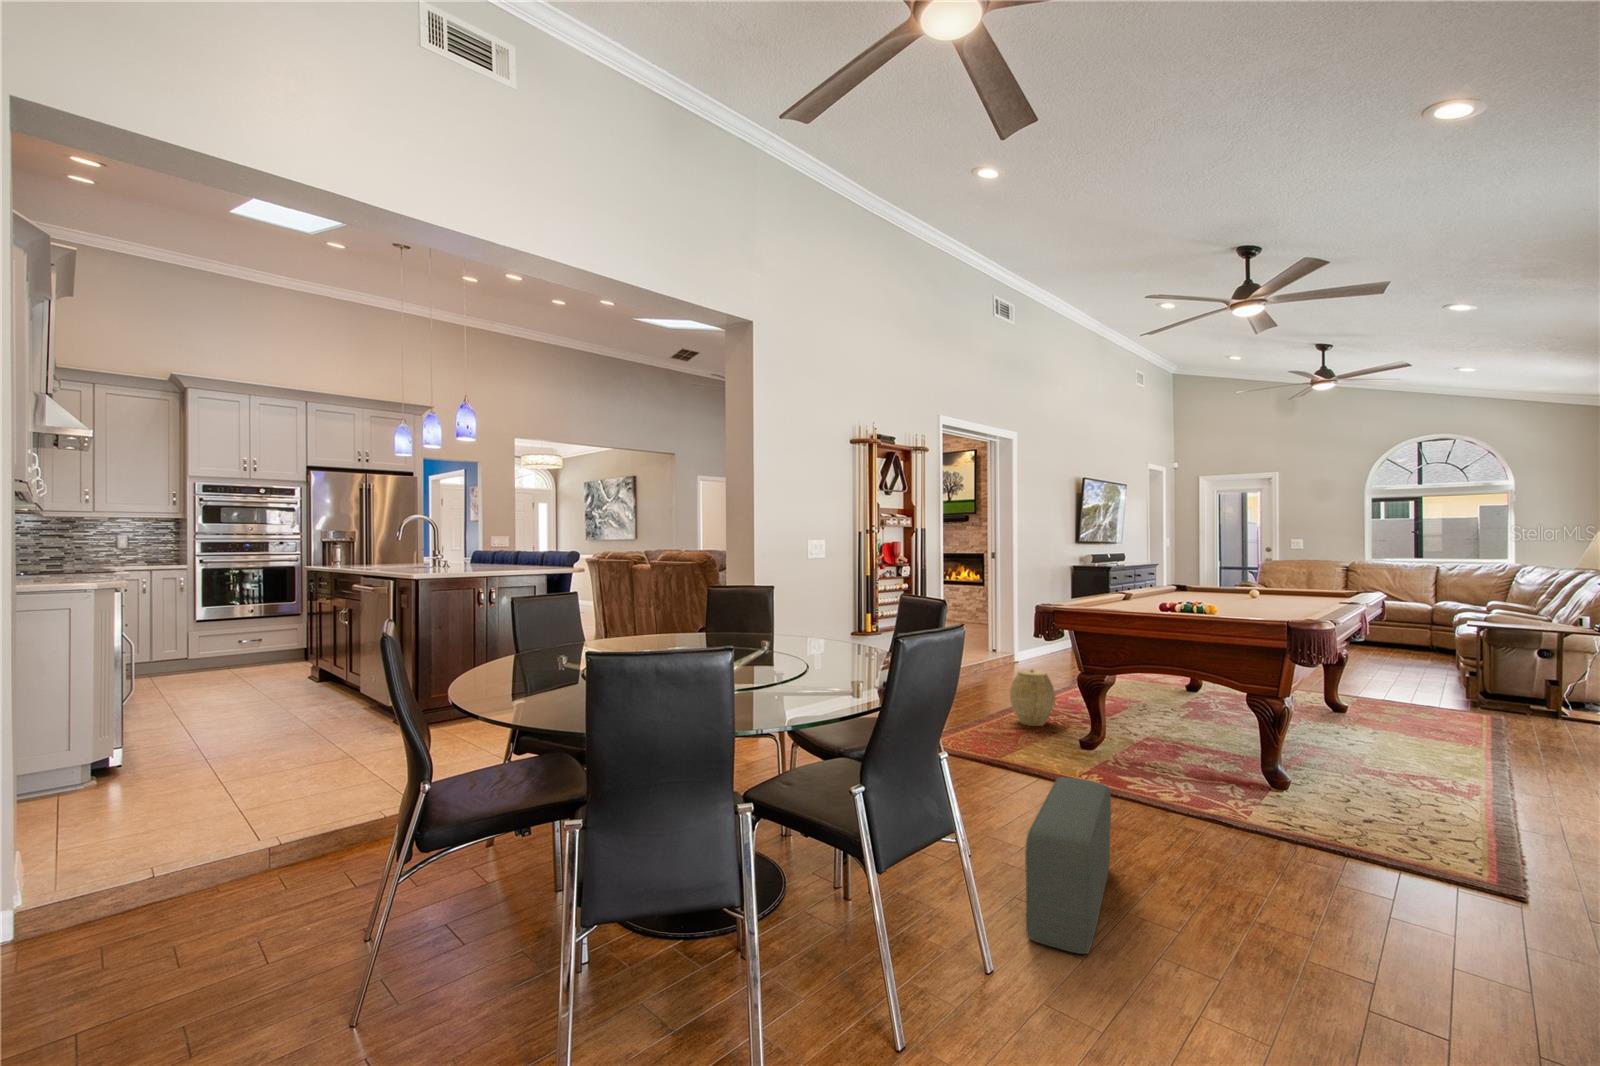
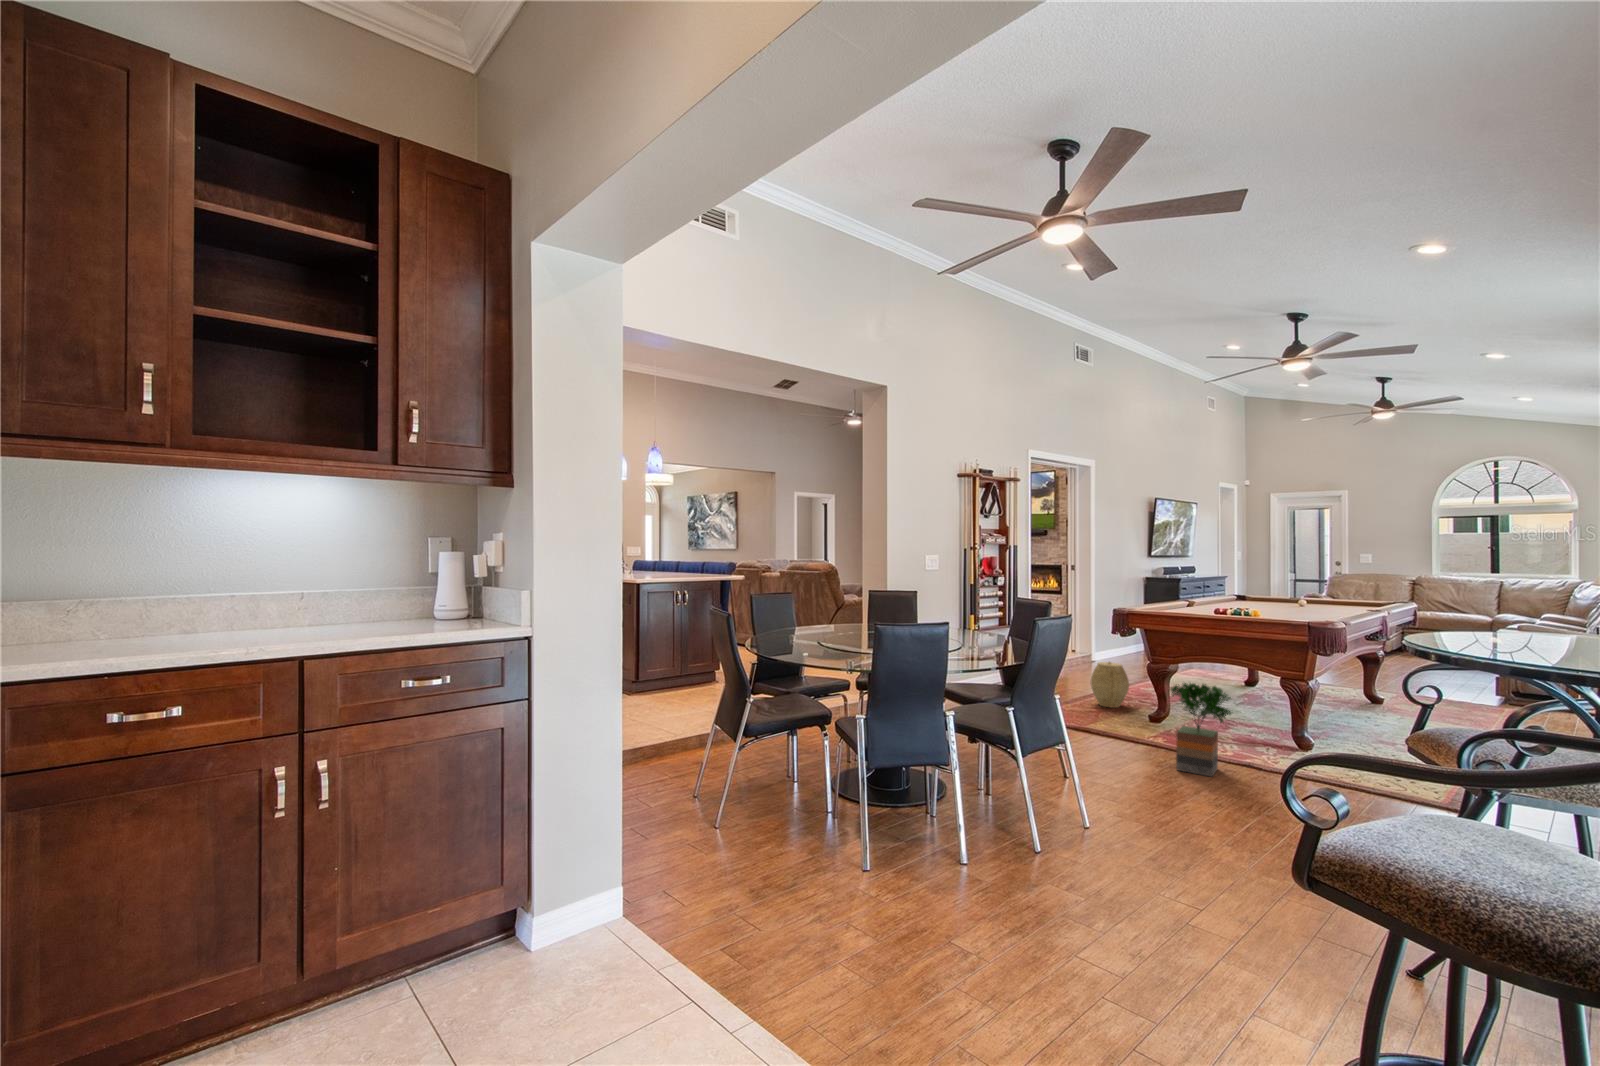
potted tree: none [1106,706,1197,842] -> present [1171,683,1231,777]
pouf: present [1025,777,1111,954] -> none [1110,725,1169,825]

